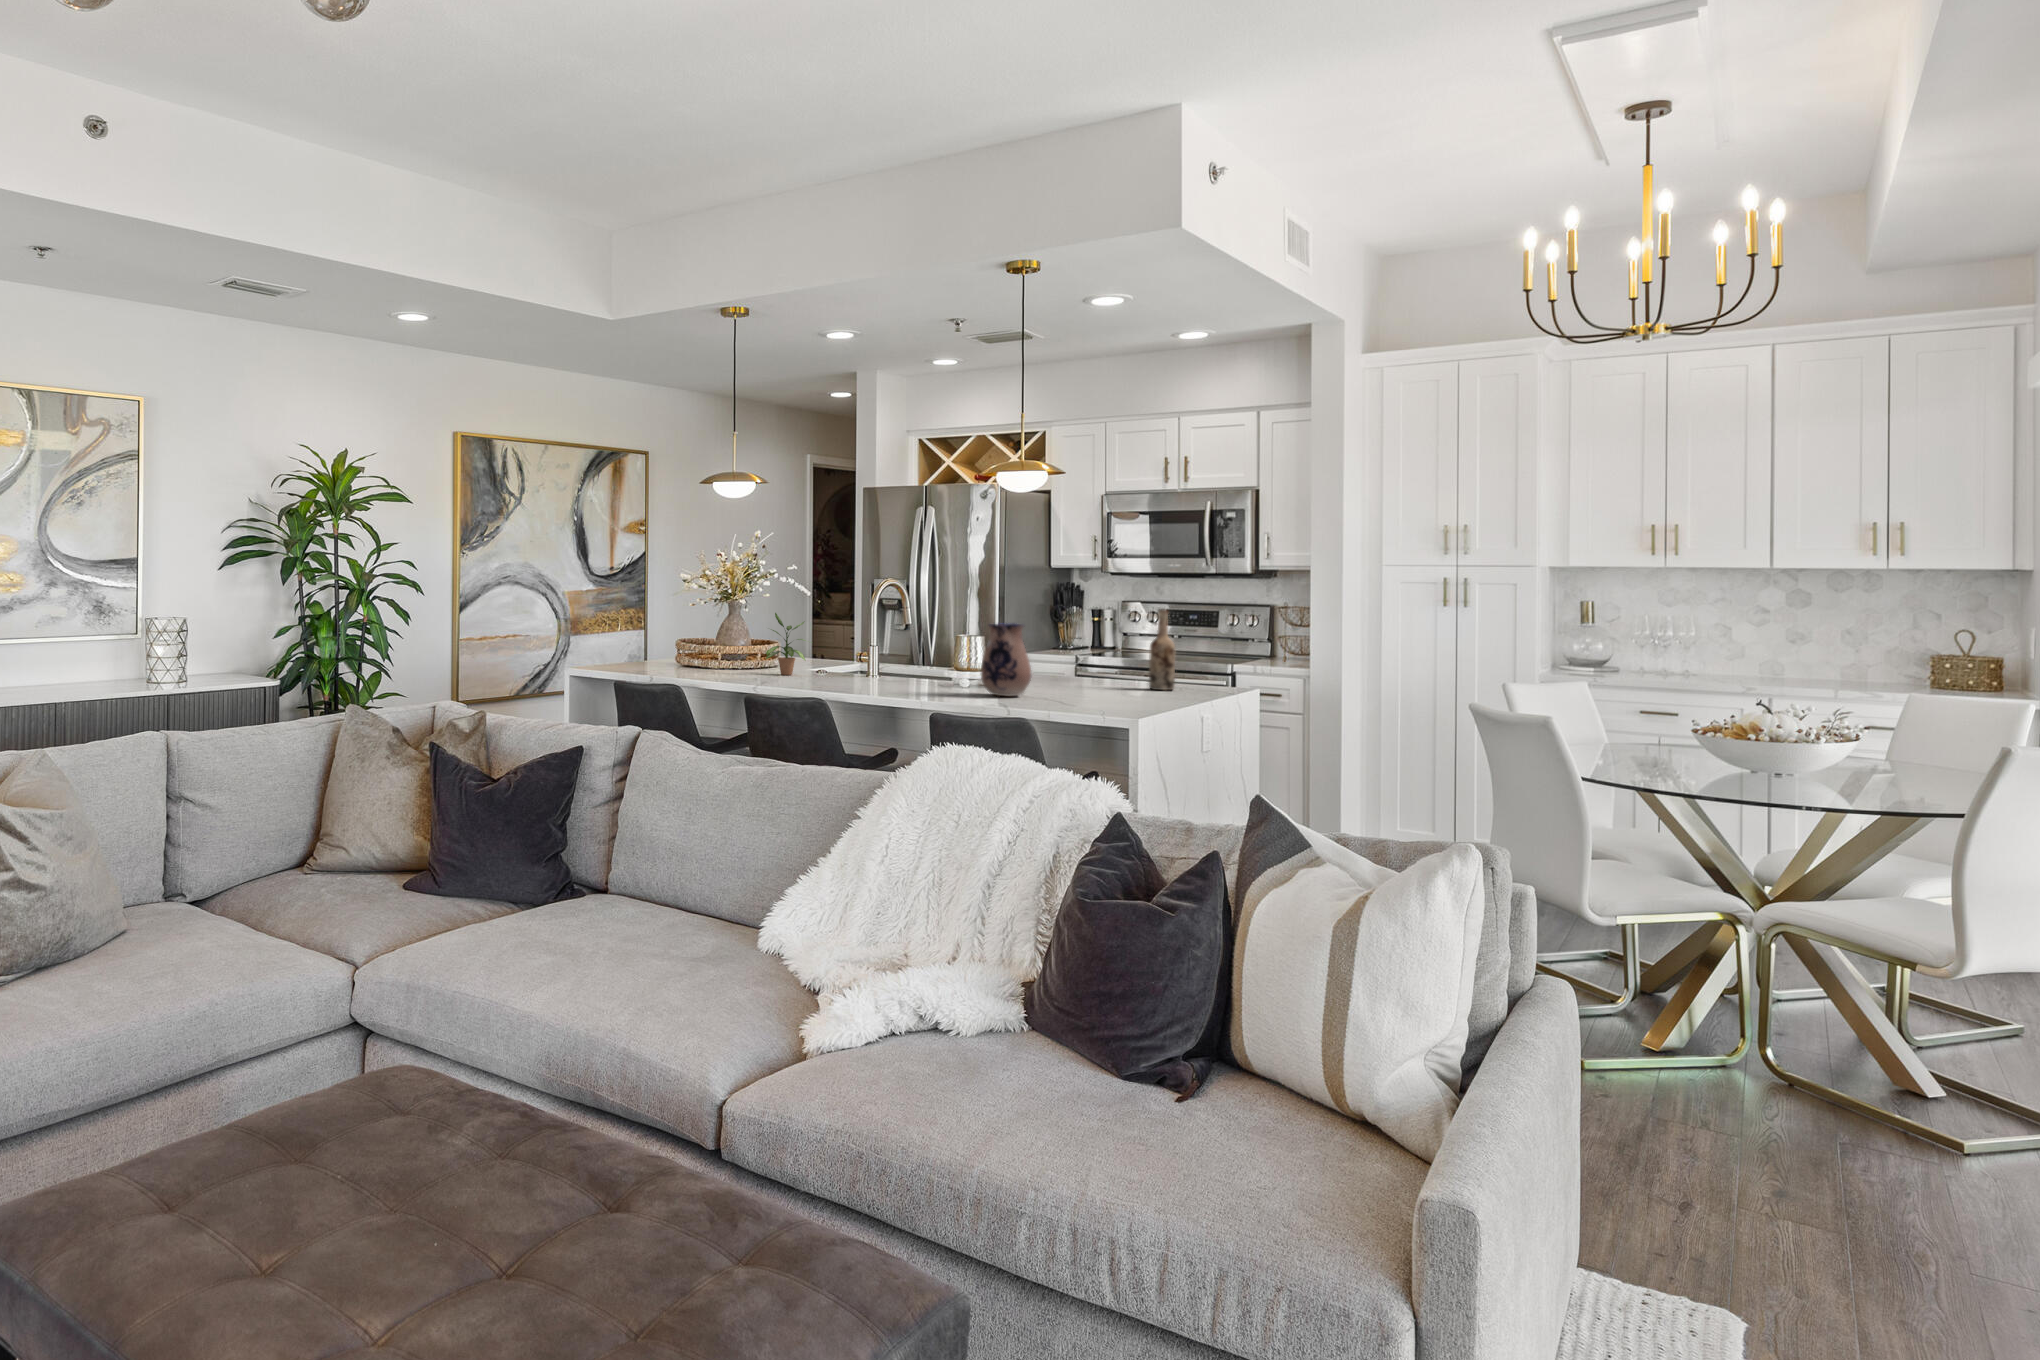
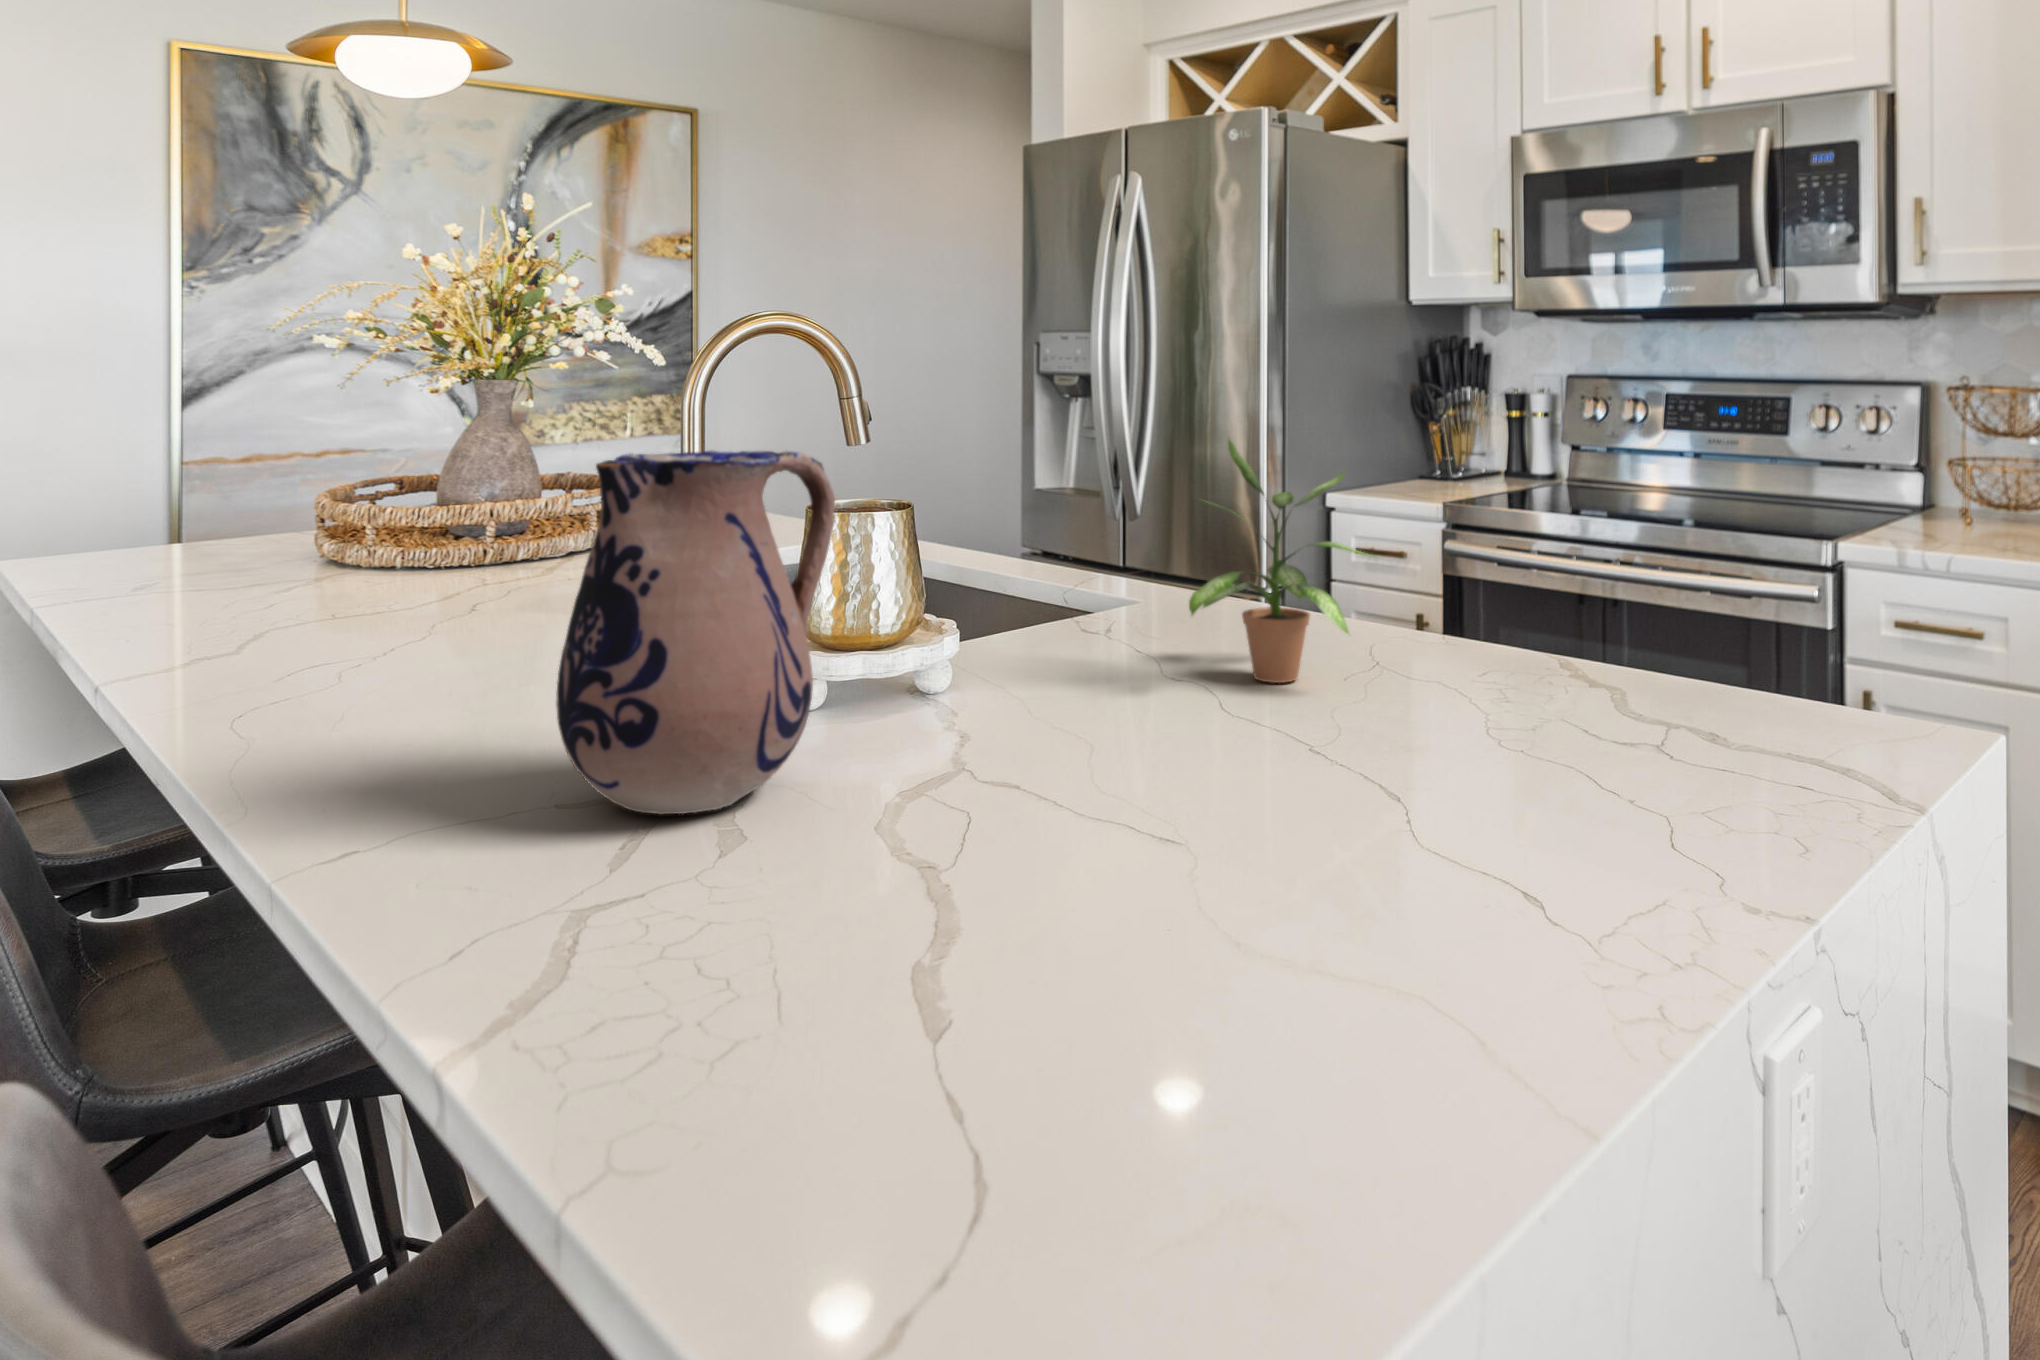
wine bottle: present [1149,609,1175,690] -> none [1492,389,1591,705]
potted plant: present [766,613,806,675] -> present [1189,440,1370,683]

